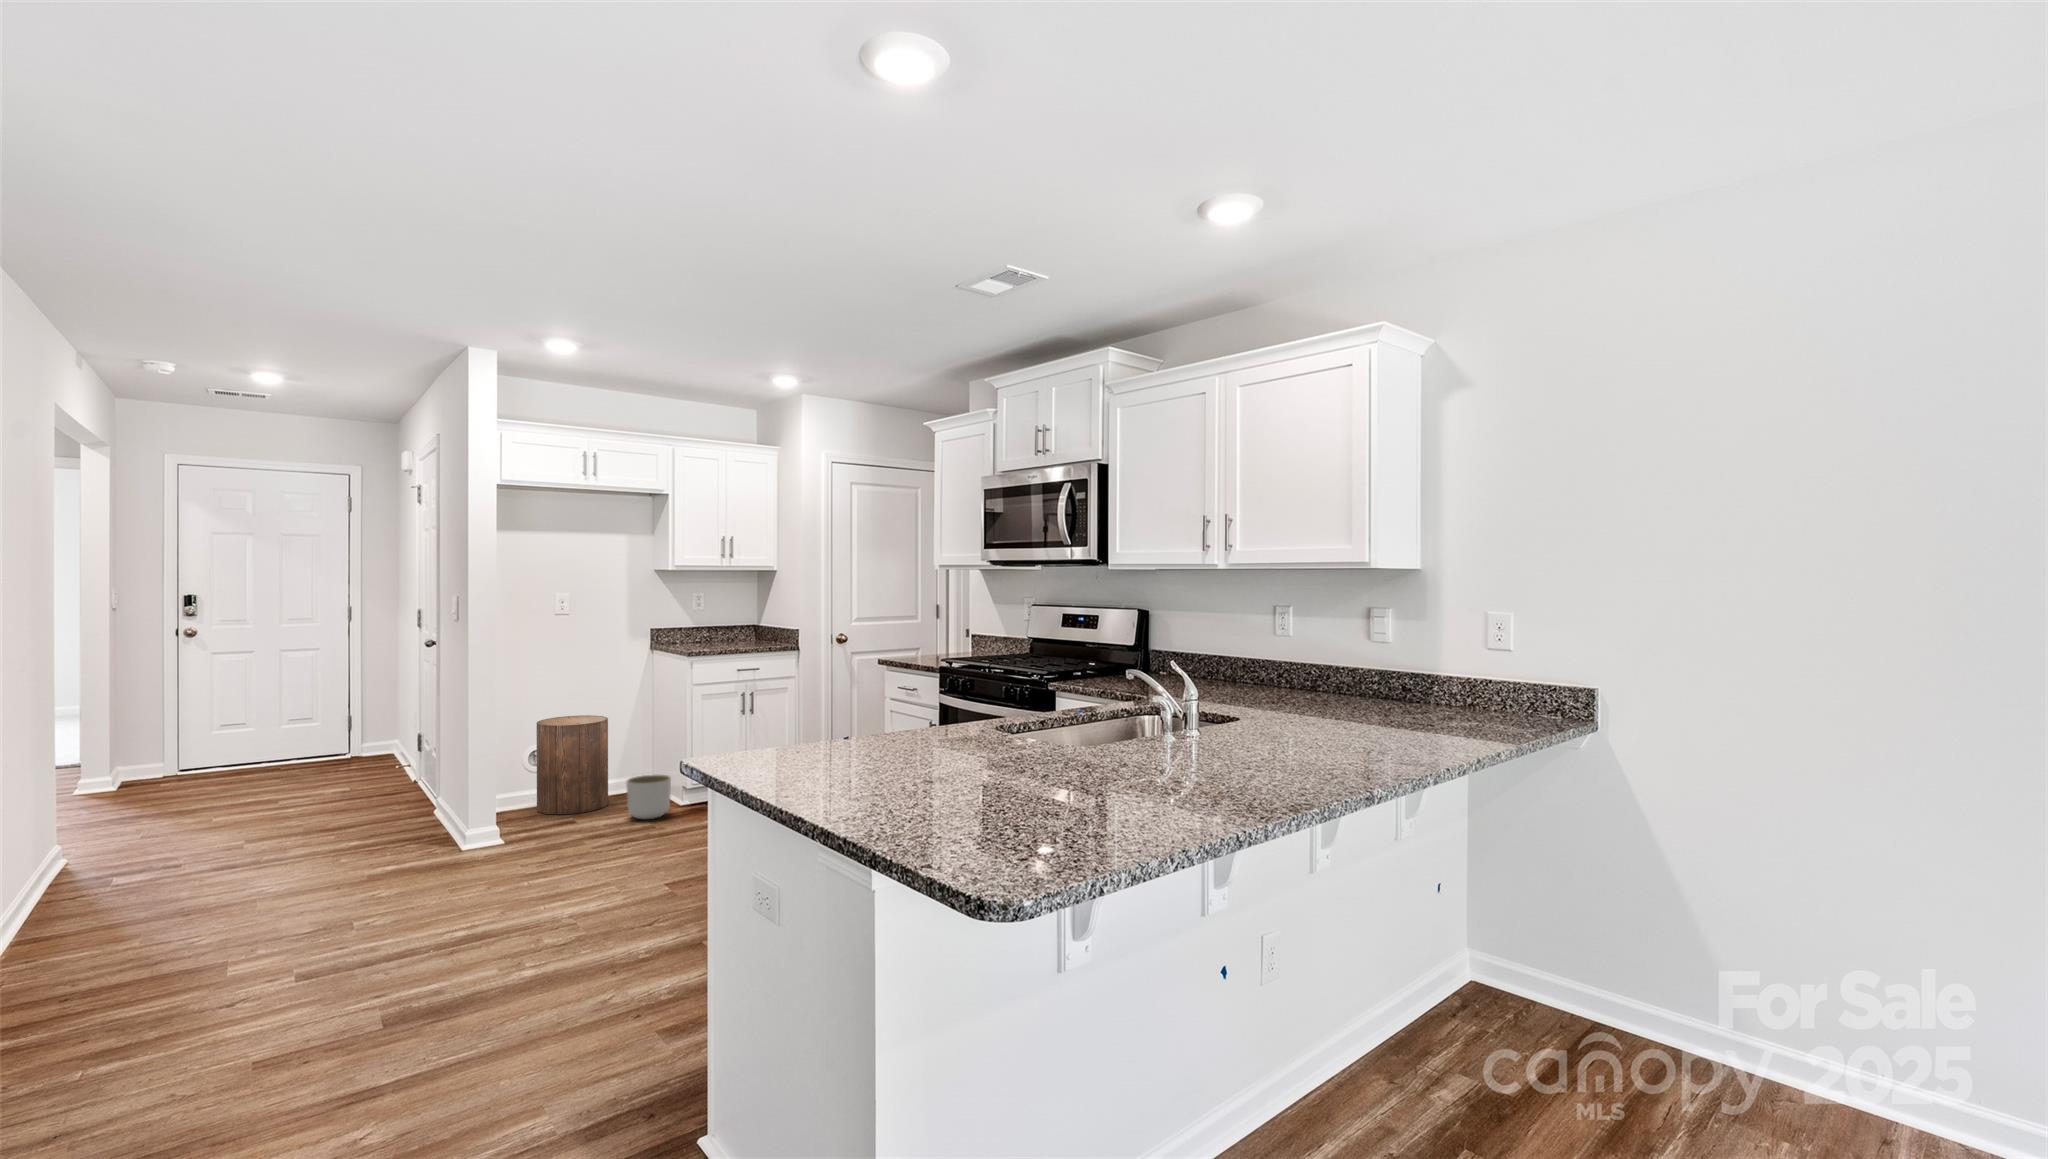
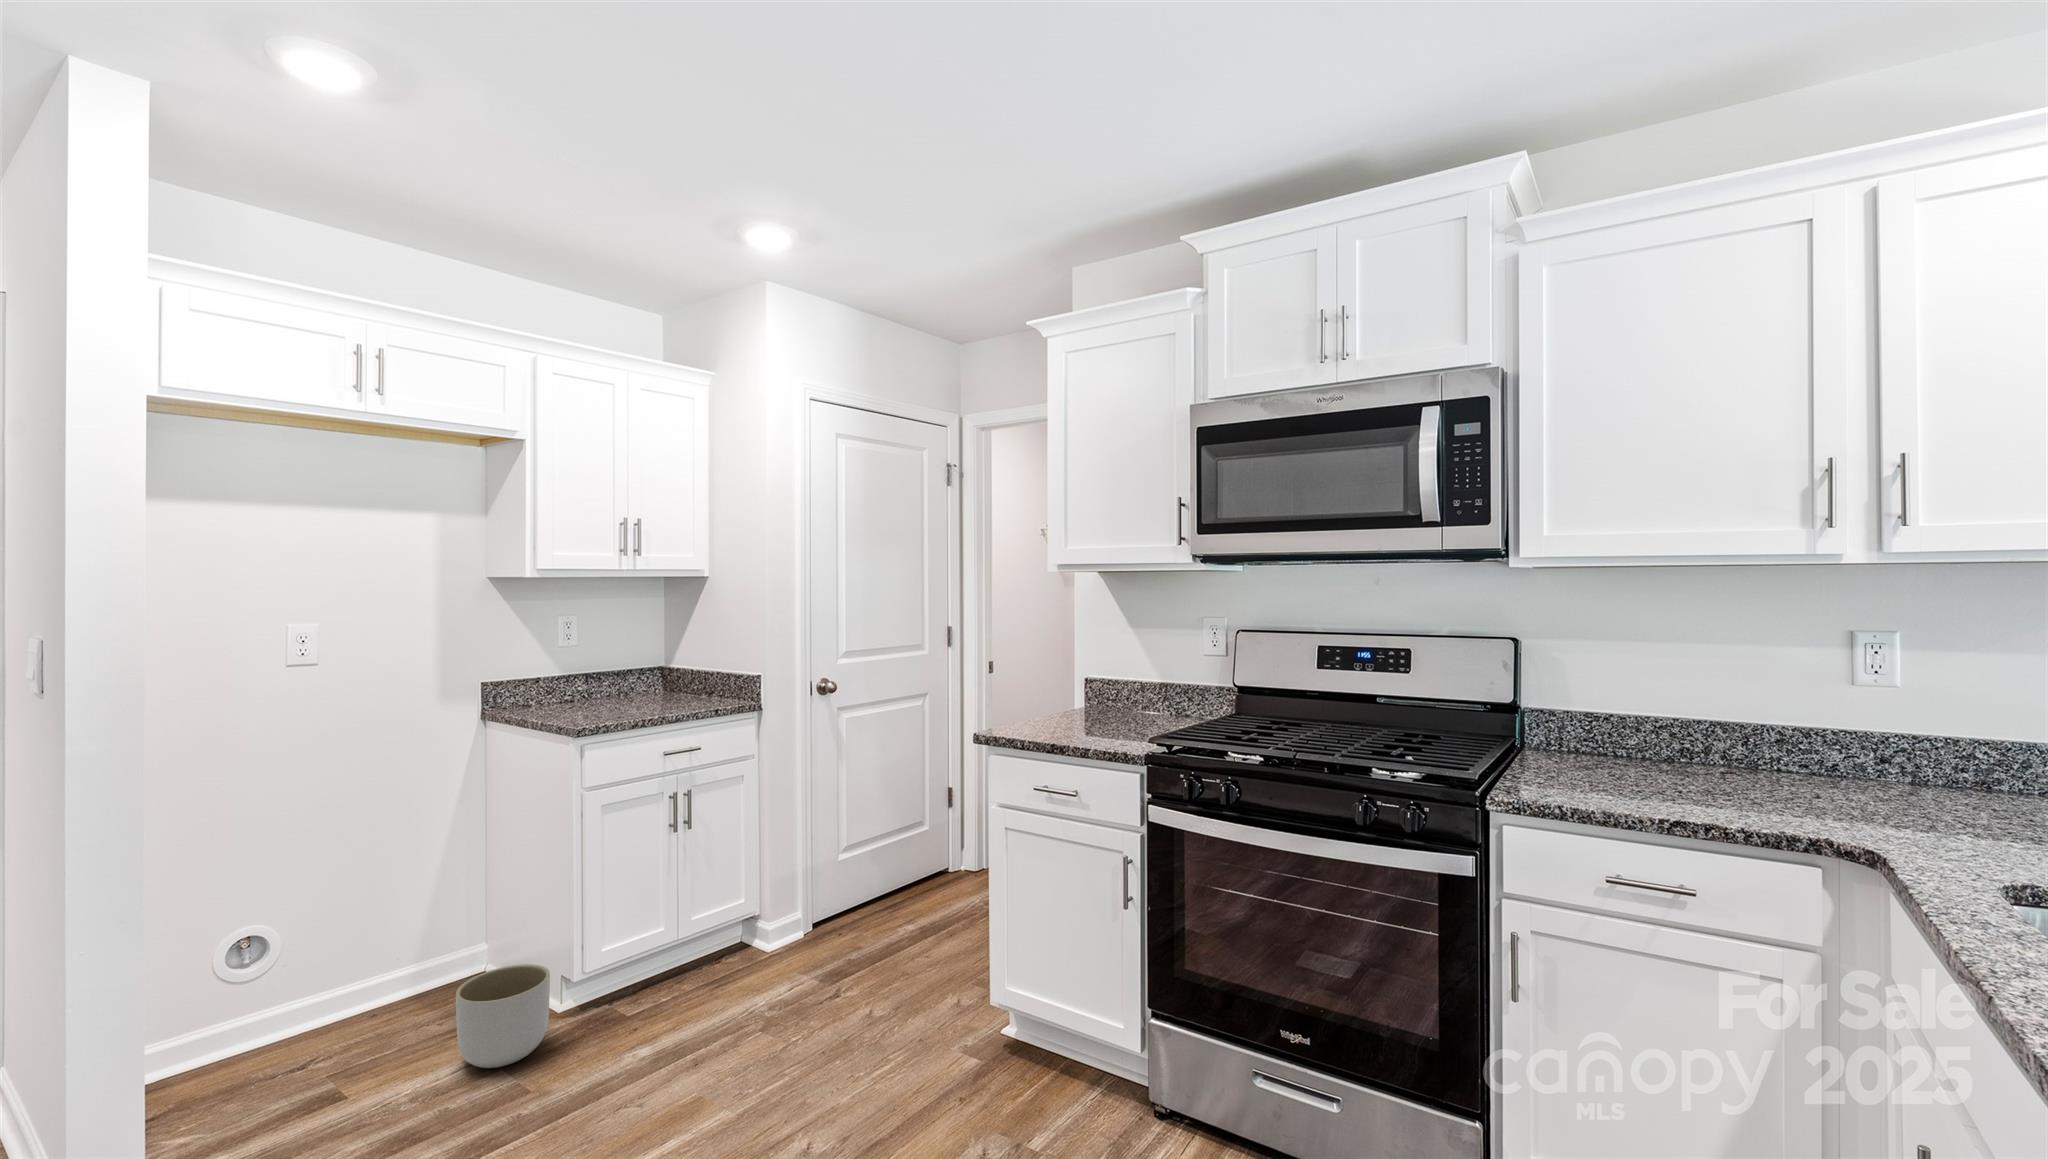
stool: present [536,715,608,815] -> none [237,854,403,1082]

